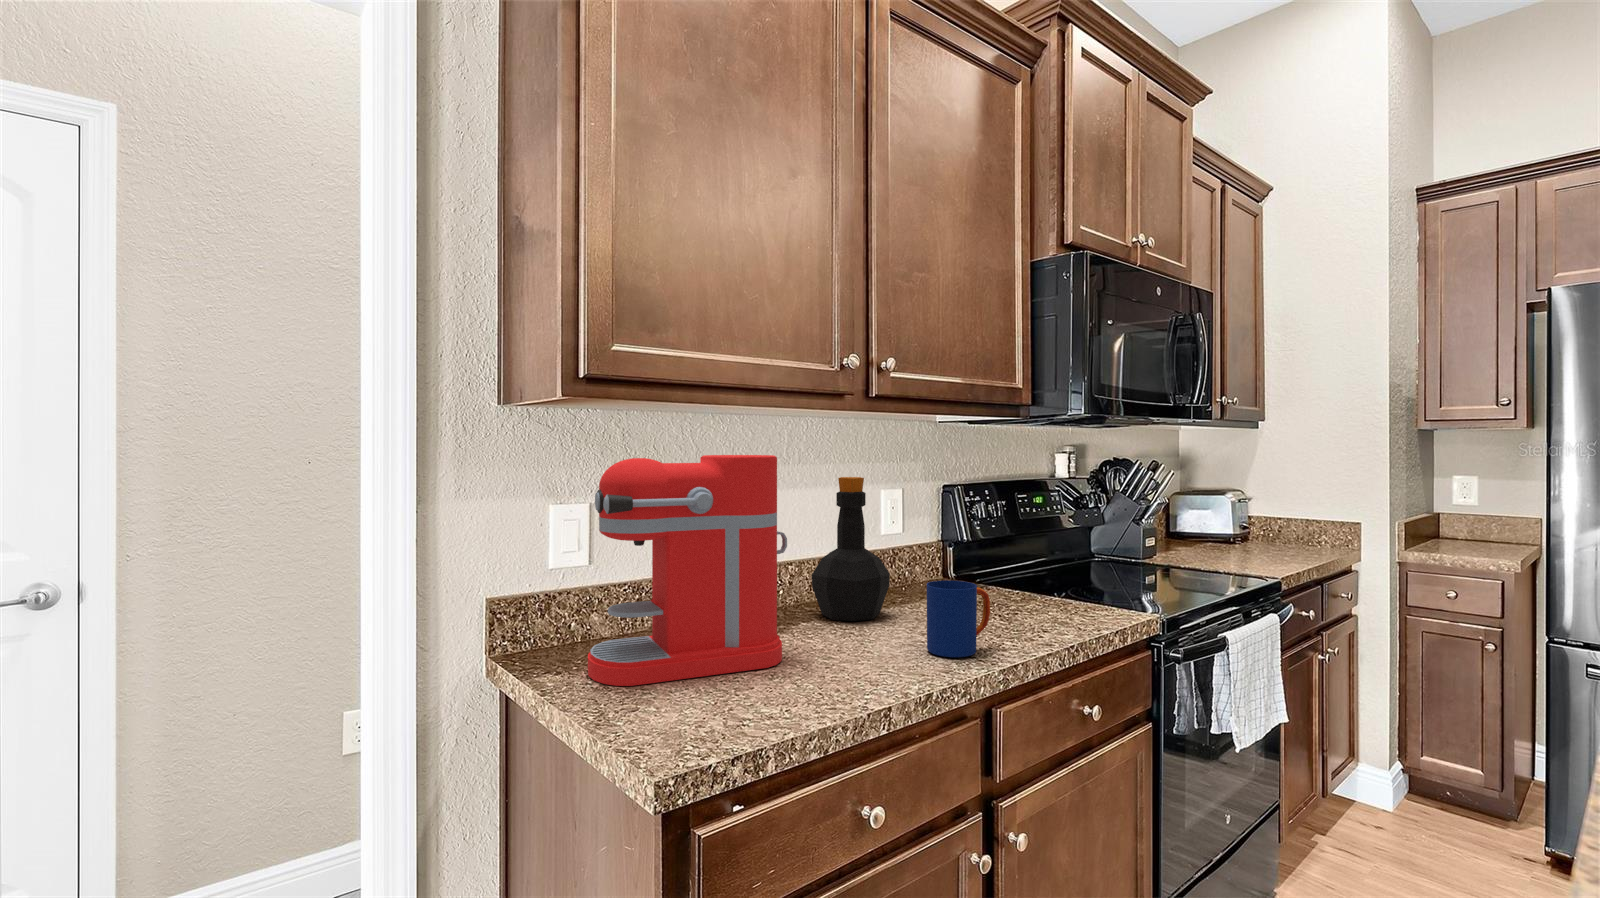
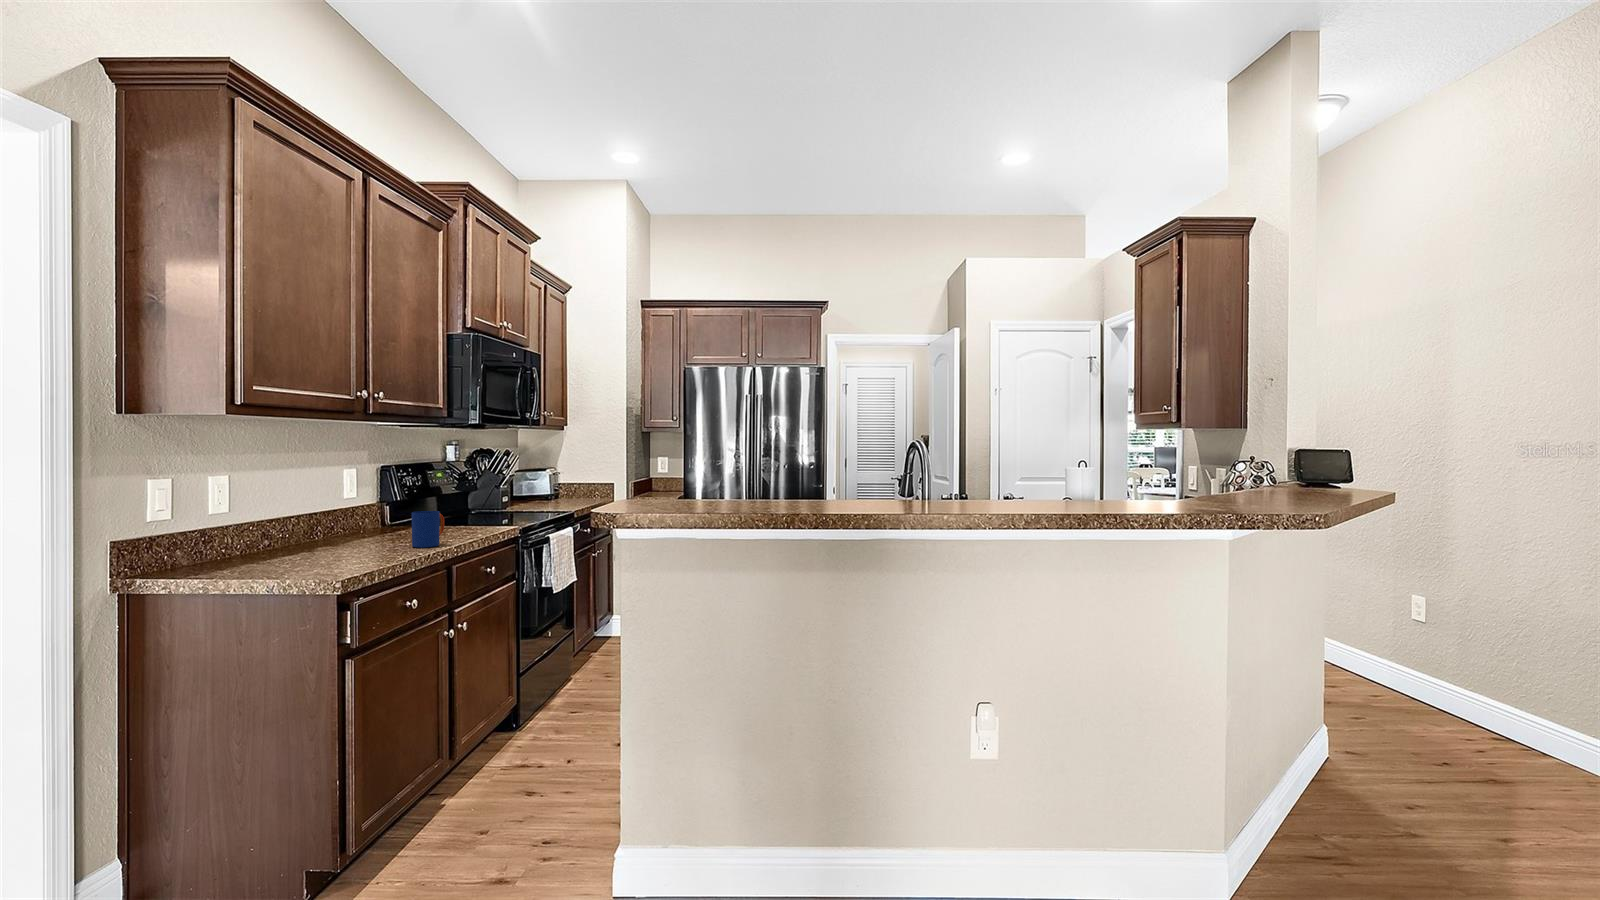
coffee maker: present [588,455,787,686] -> none [210,446,334,575]
bottle: present [812,477,890,621] -> none [319,460,371,545]

